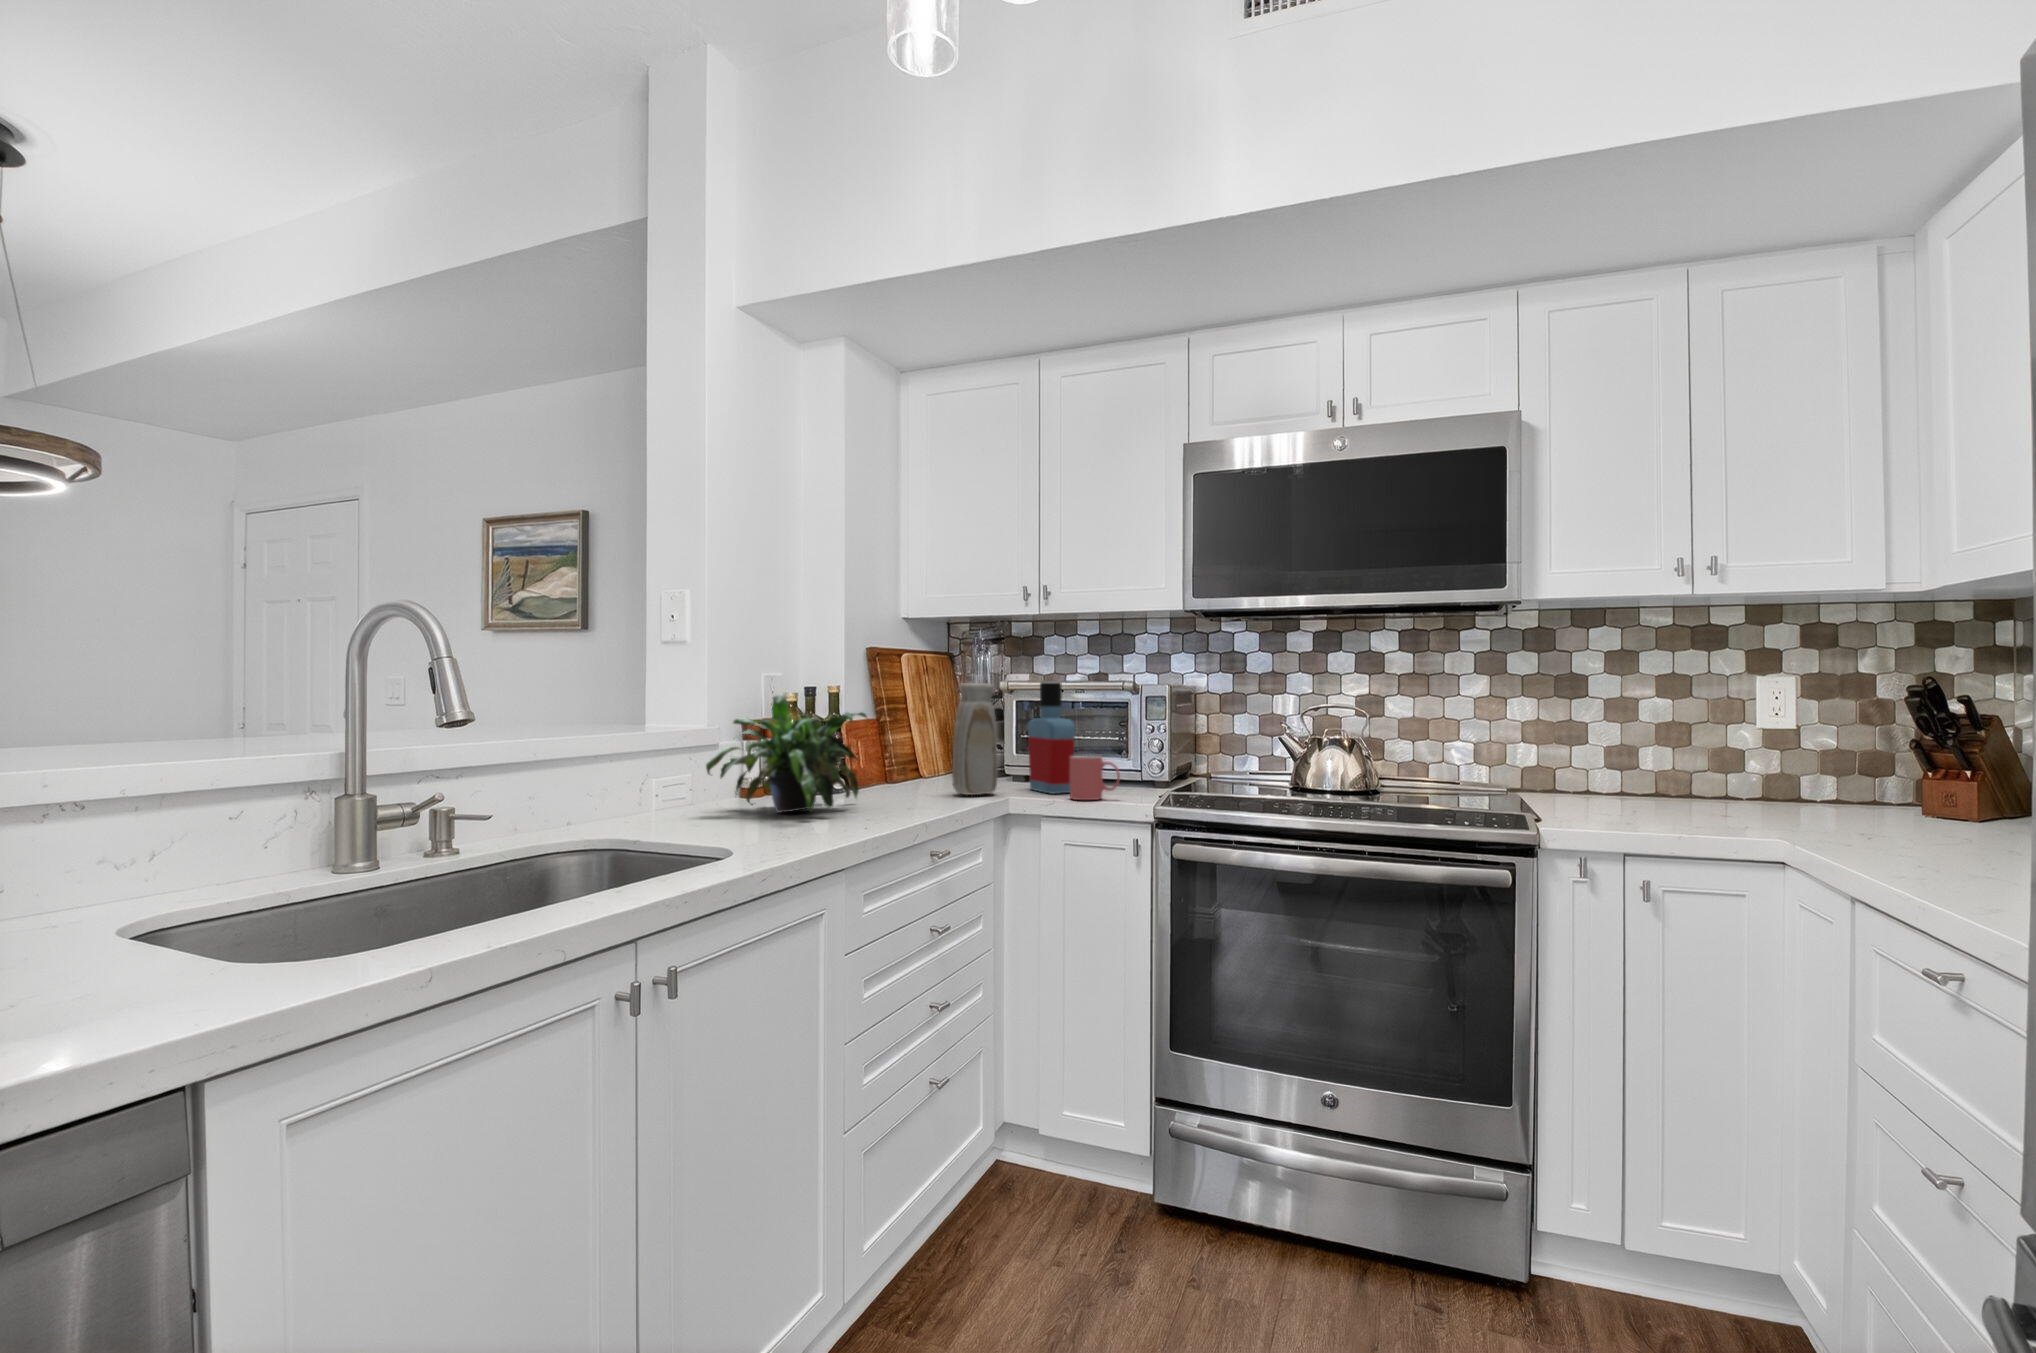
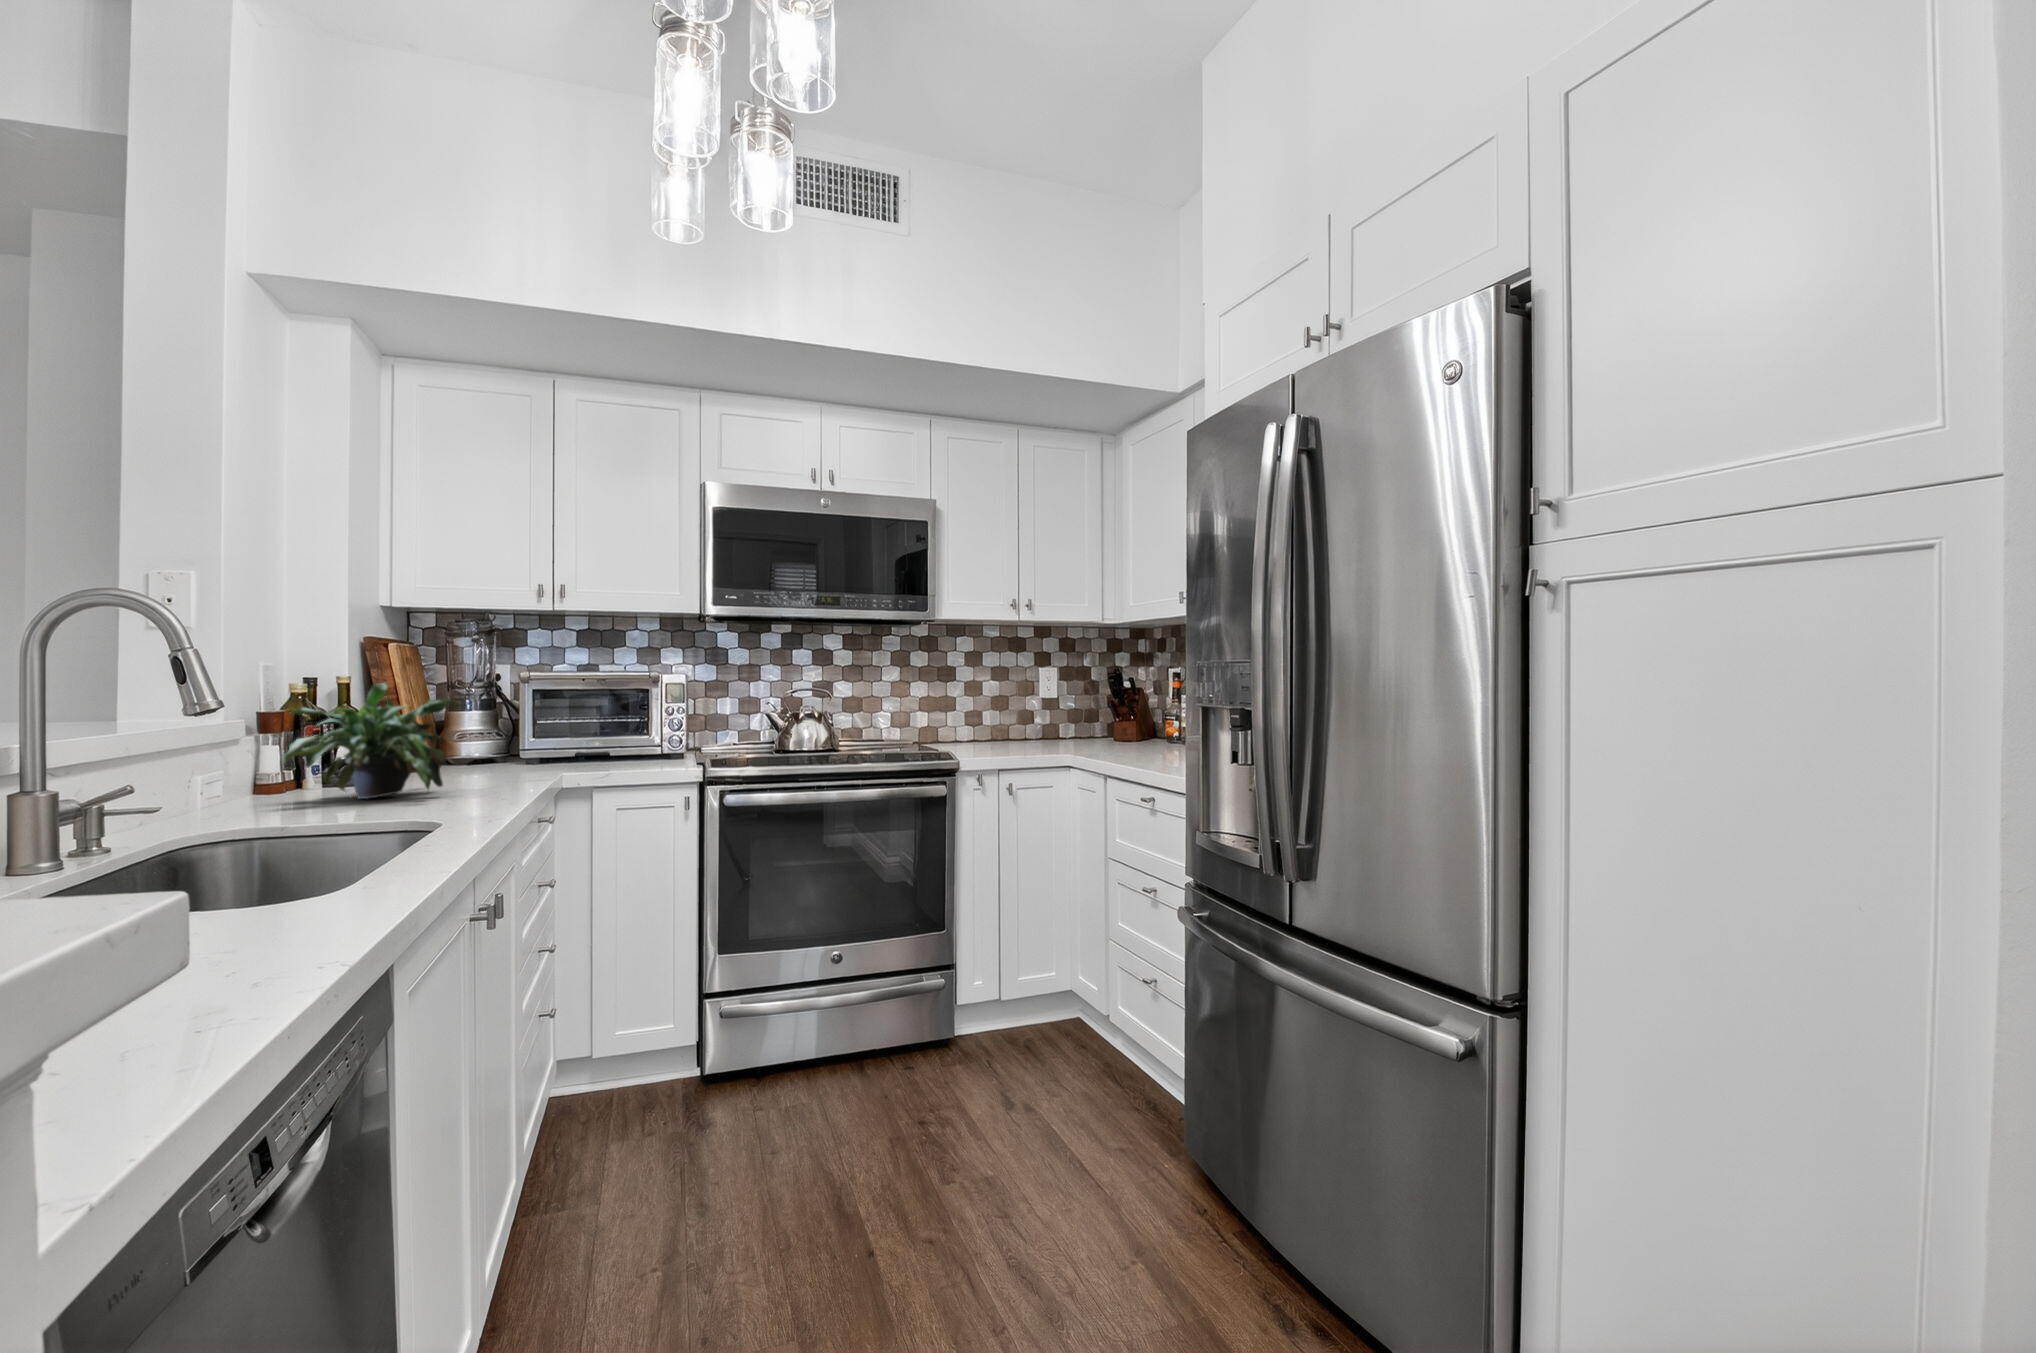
bottle: present [1027,682,1075,794] -> none [561,672,617,768]
vase: present [952,683,998,795] -> none [502,672,547,774]
mug: present [1070,756,1120,800] -> none [624,733,669,769]

